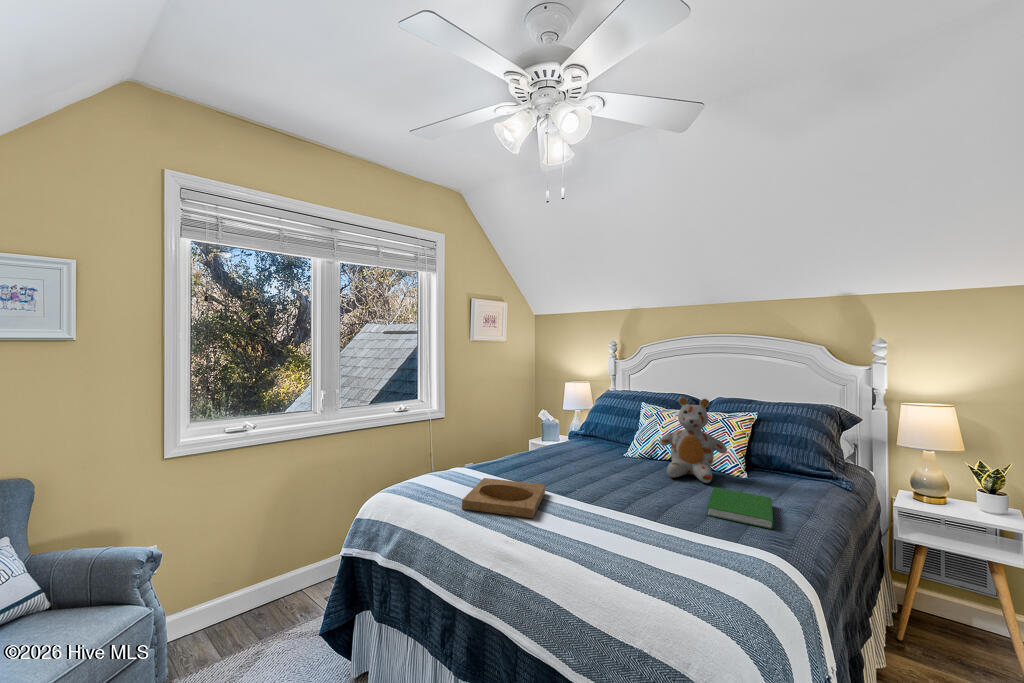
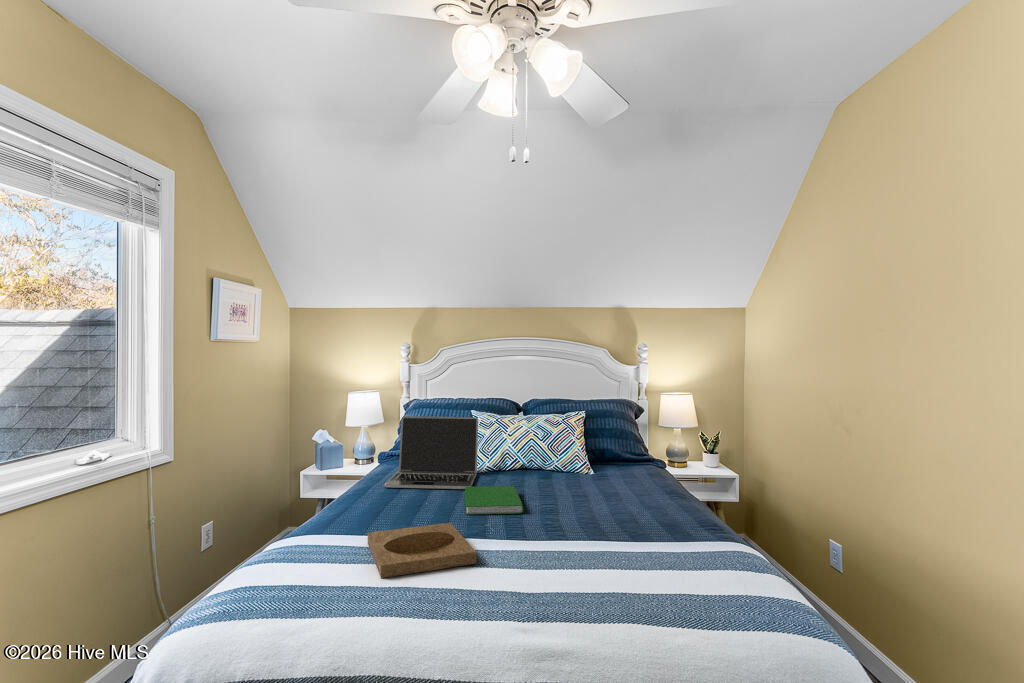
stuffed bear: present [660,397,727,483] -> none [520,398,585,487]
laptop: none [544,401,630,466] -> present [384,416,478,489]
hardcover book: present [707,487,774,529] -> present [465,486,524,515]

